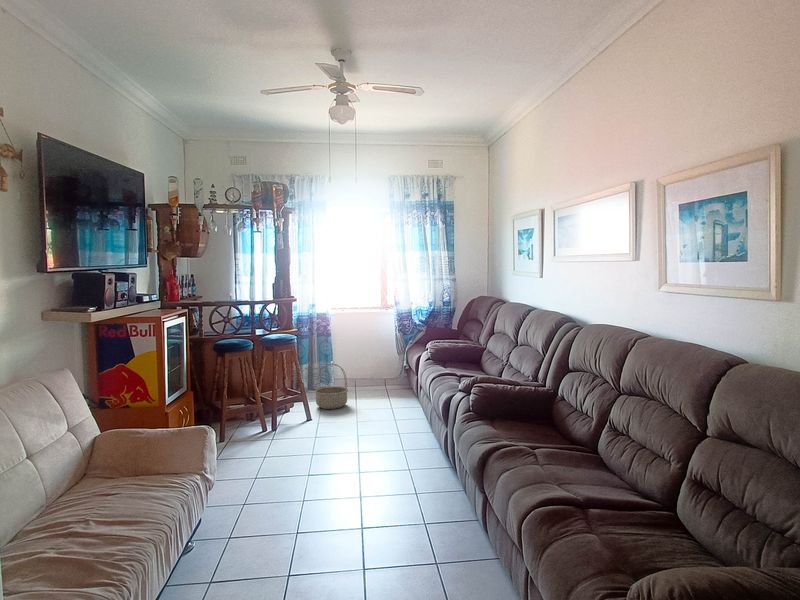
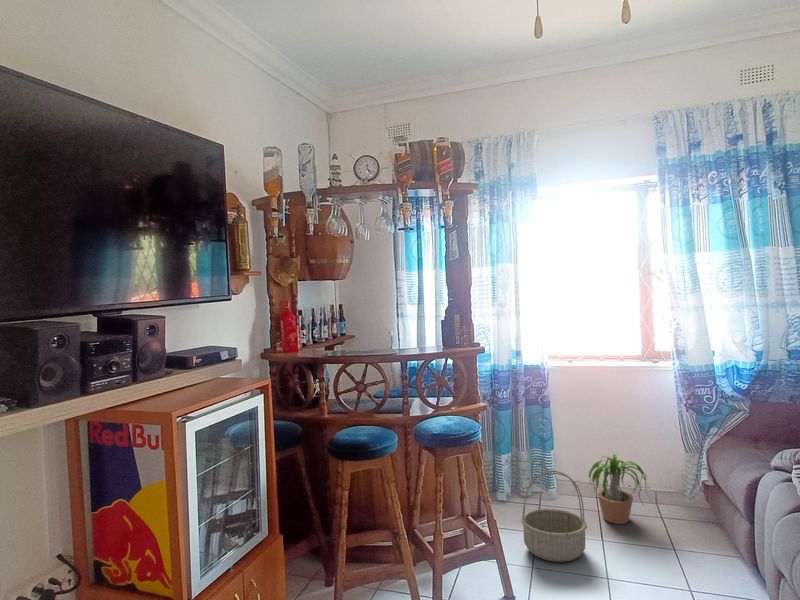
potted plant: none [346,359,386,394] -> present [589,454,646,524]

